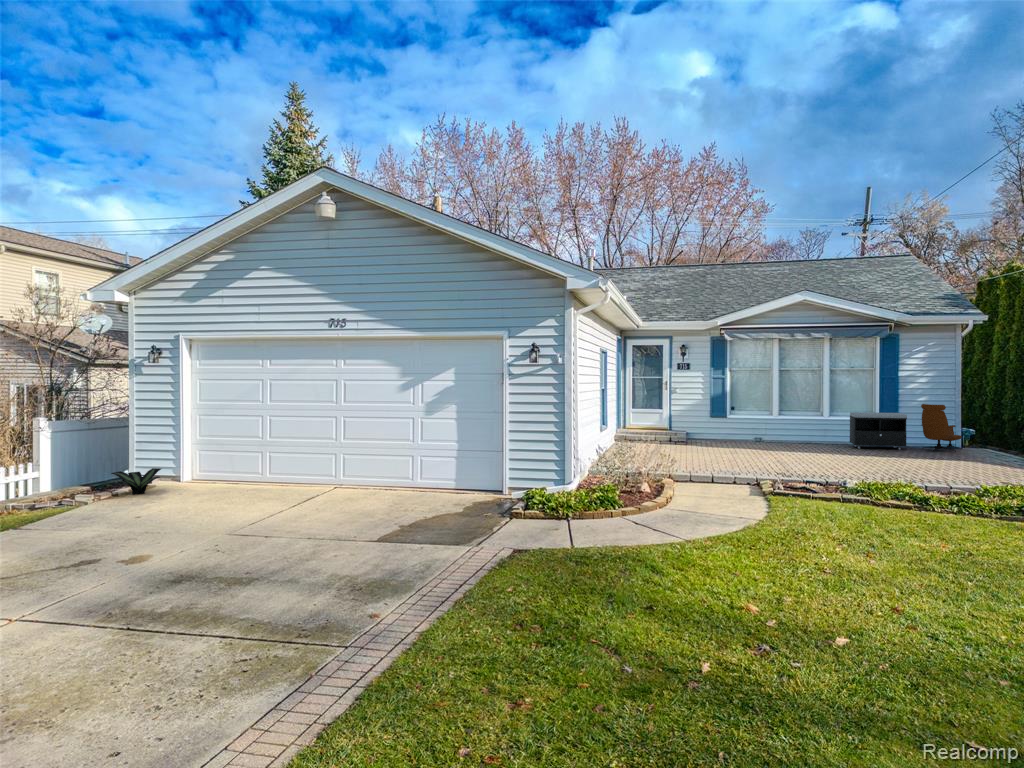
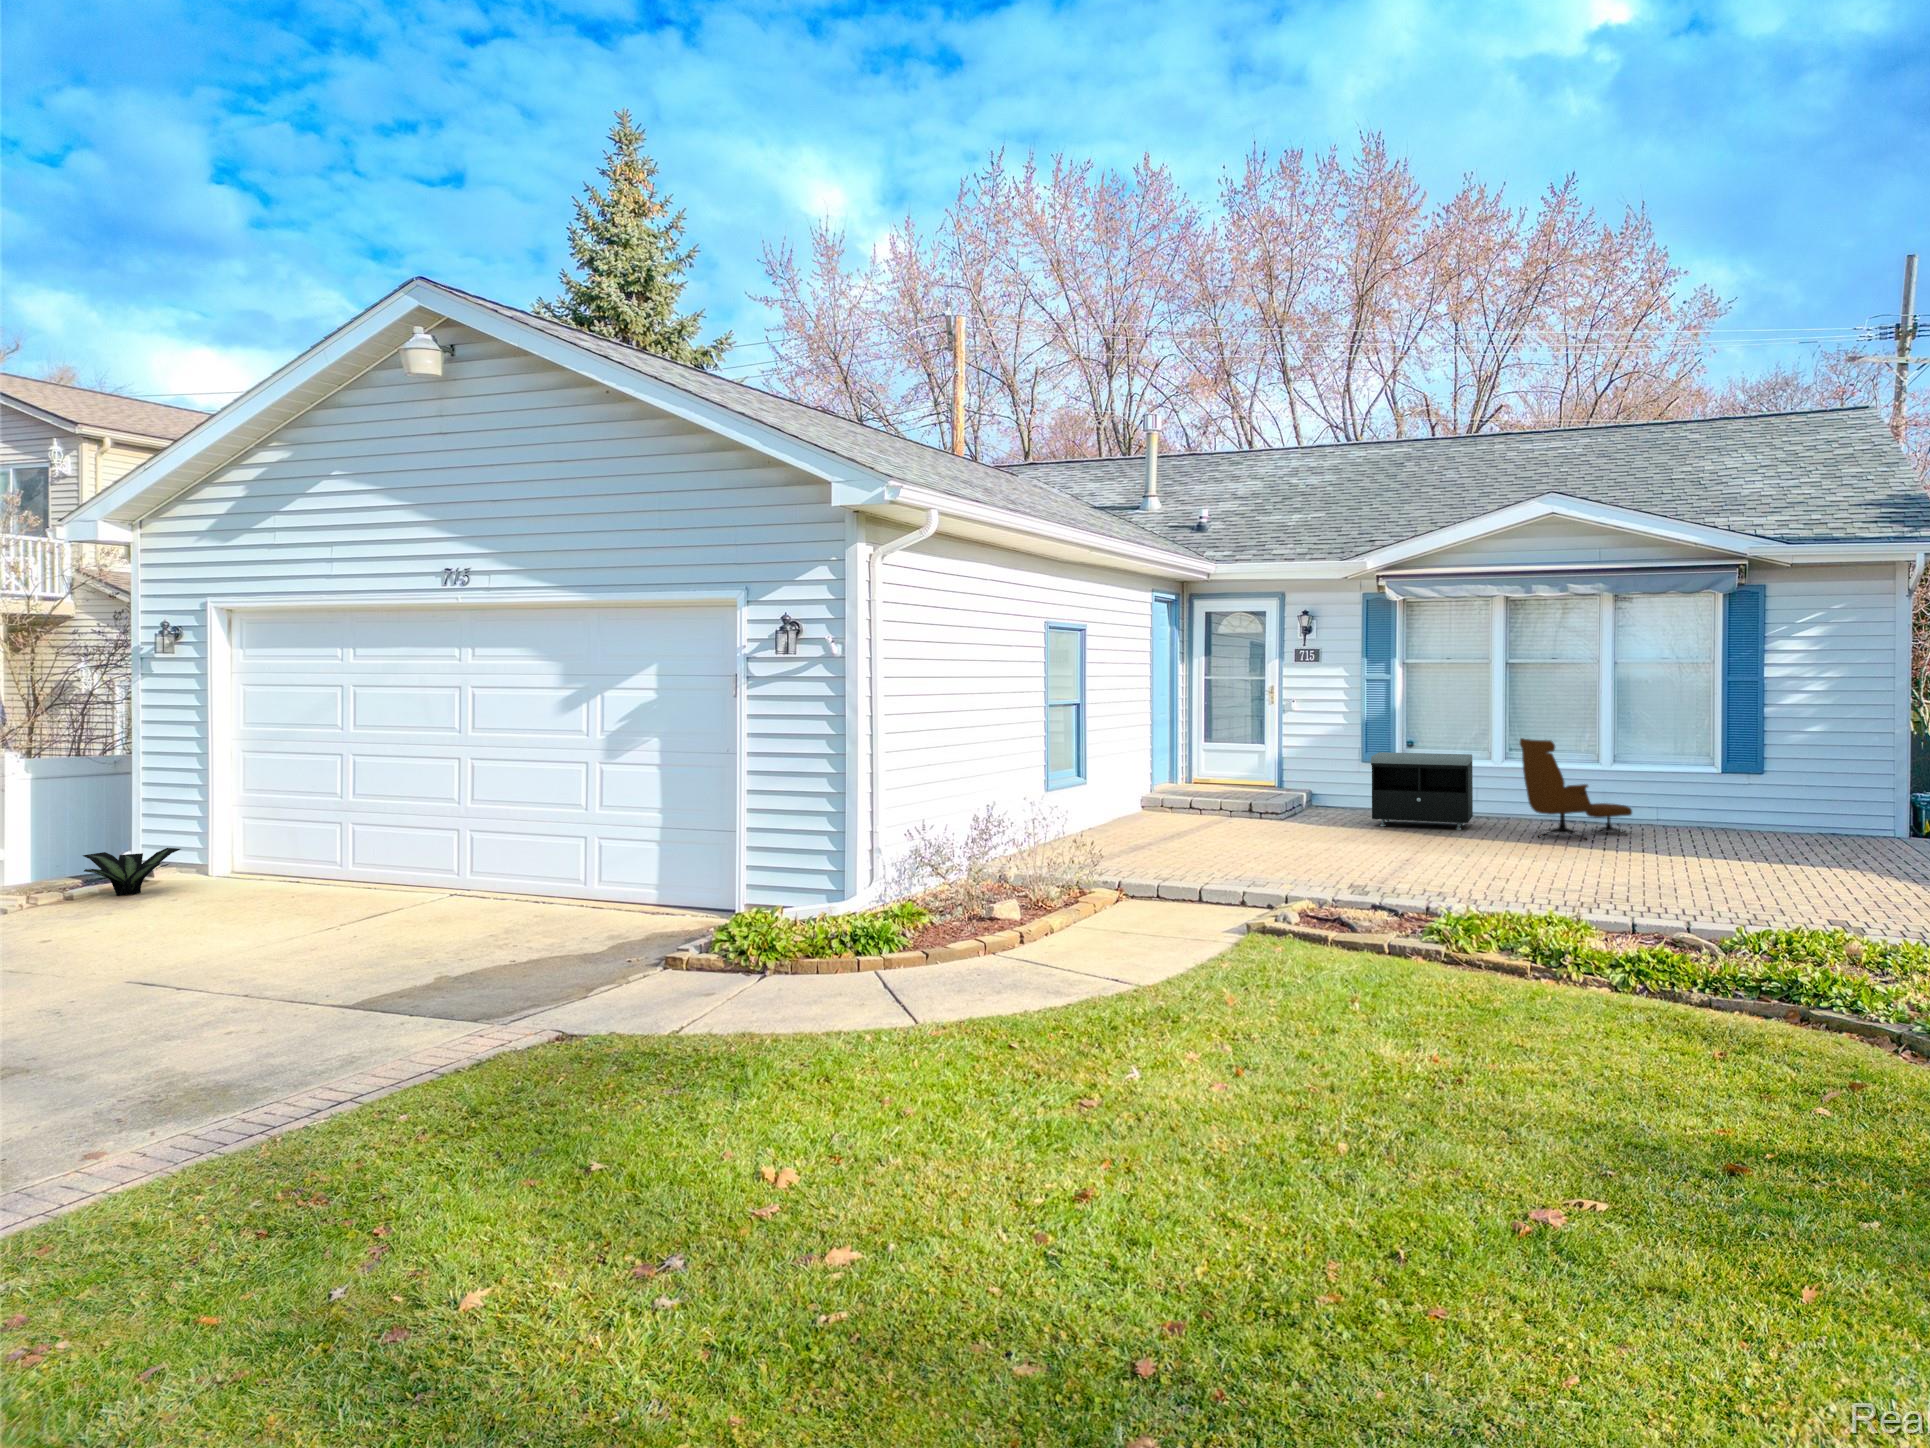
lounge chair: present [921,404,962,452] -> present [1520,738,1632,840]
storage bench: present [850,412,907,450] -> present [1371,752,1473,830]

